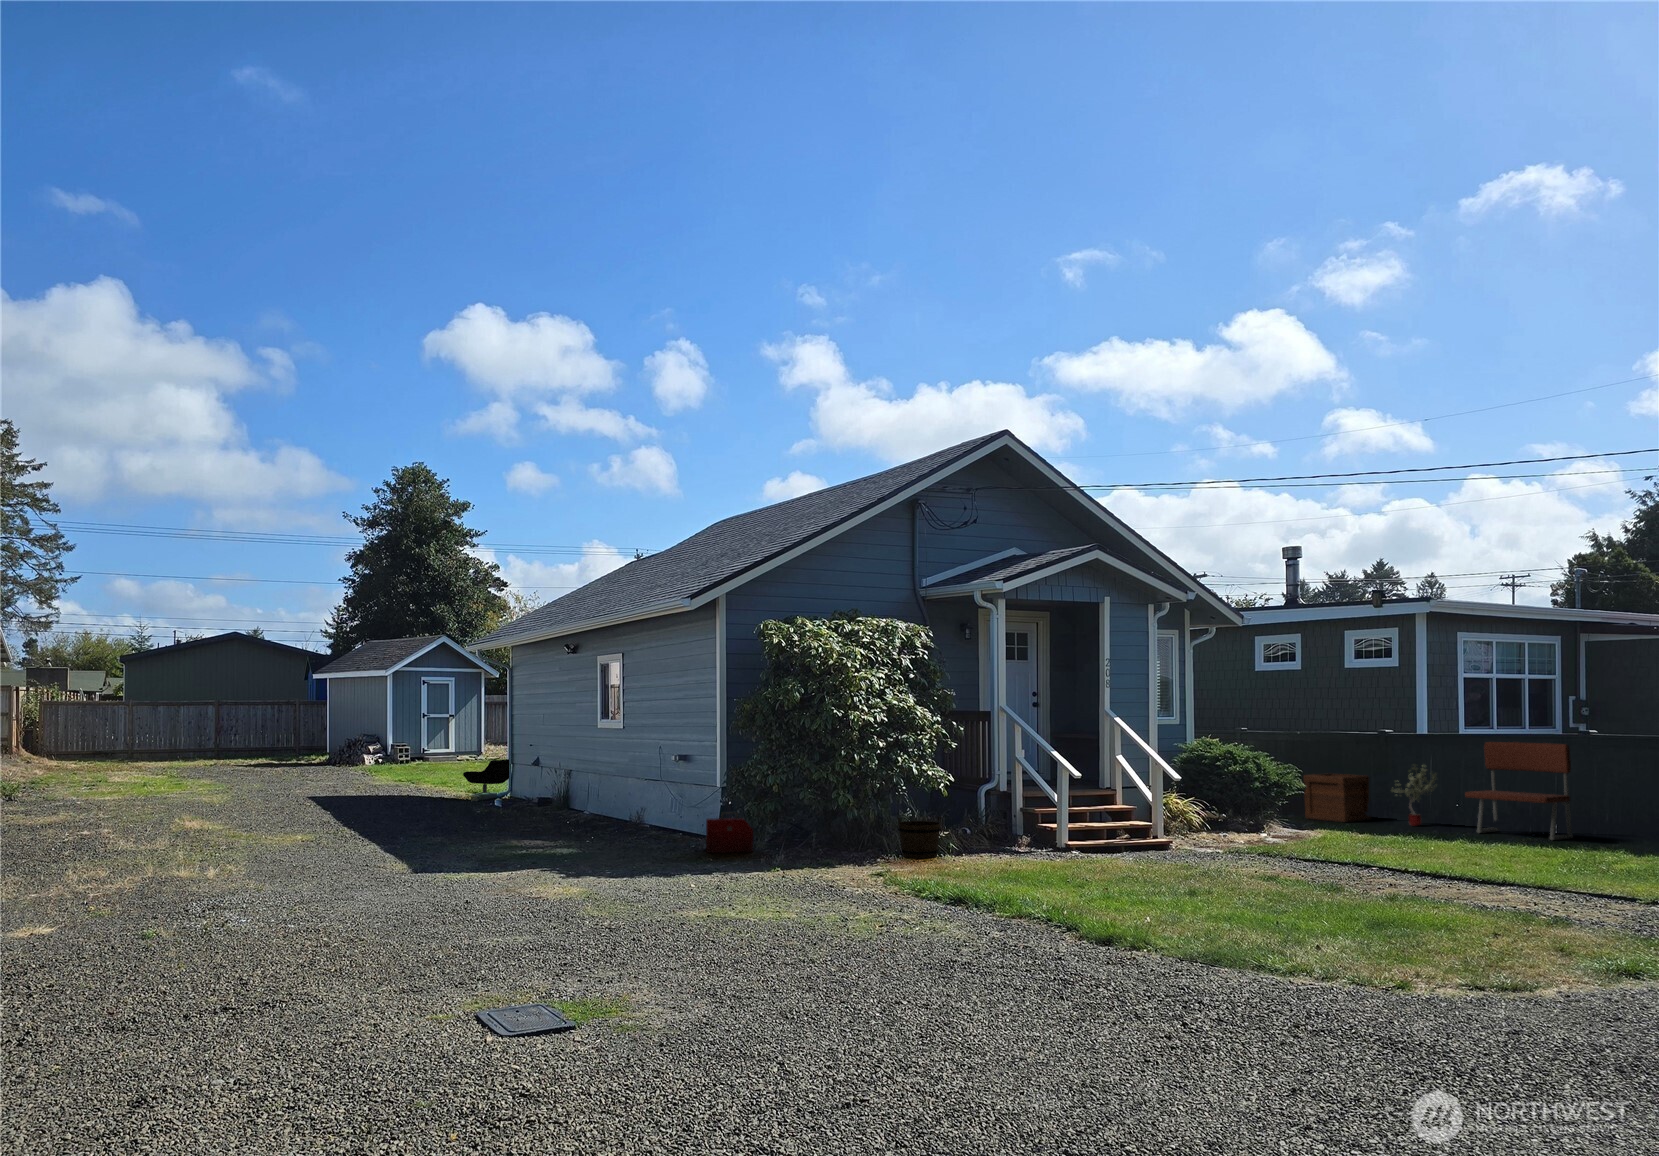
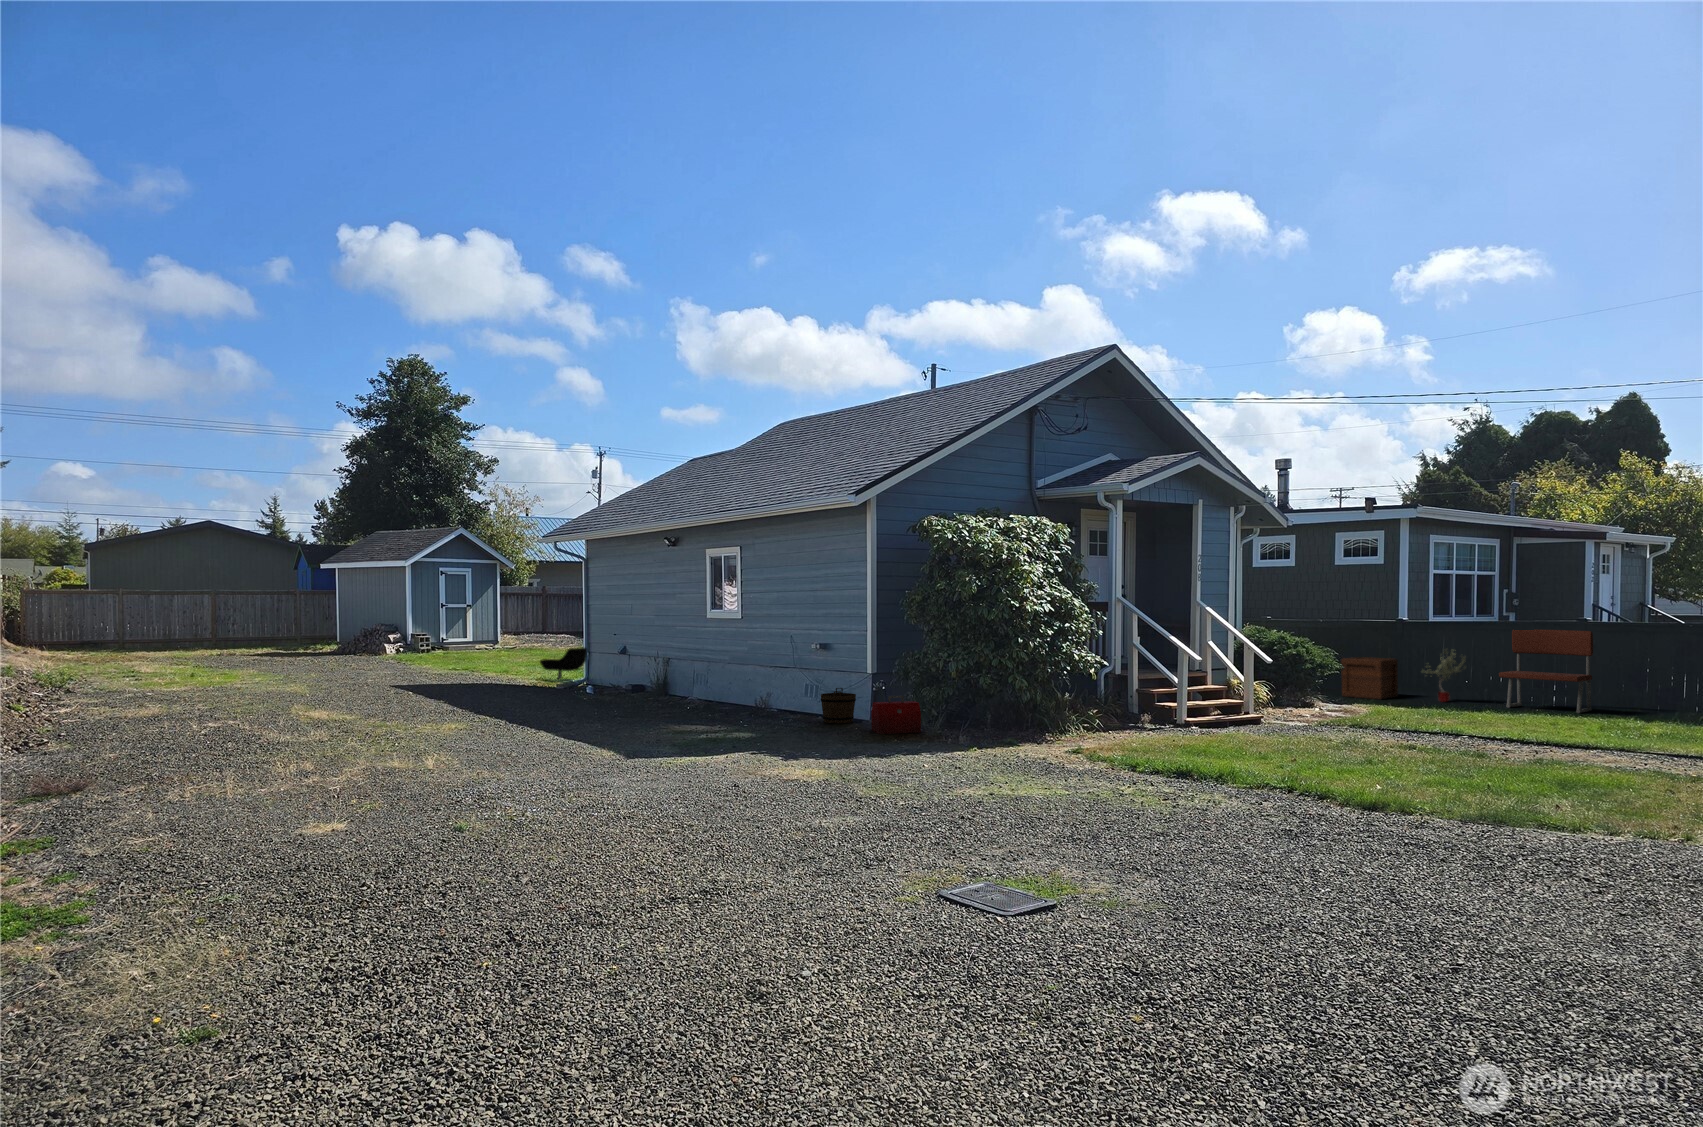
bucket: present [898,817,941,858] -> present [821,688,856,723]

